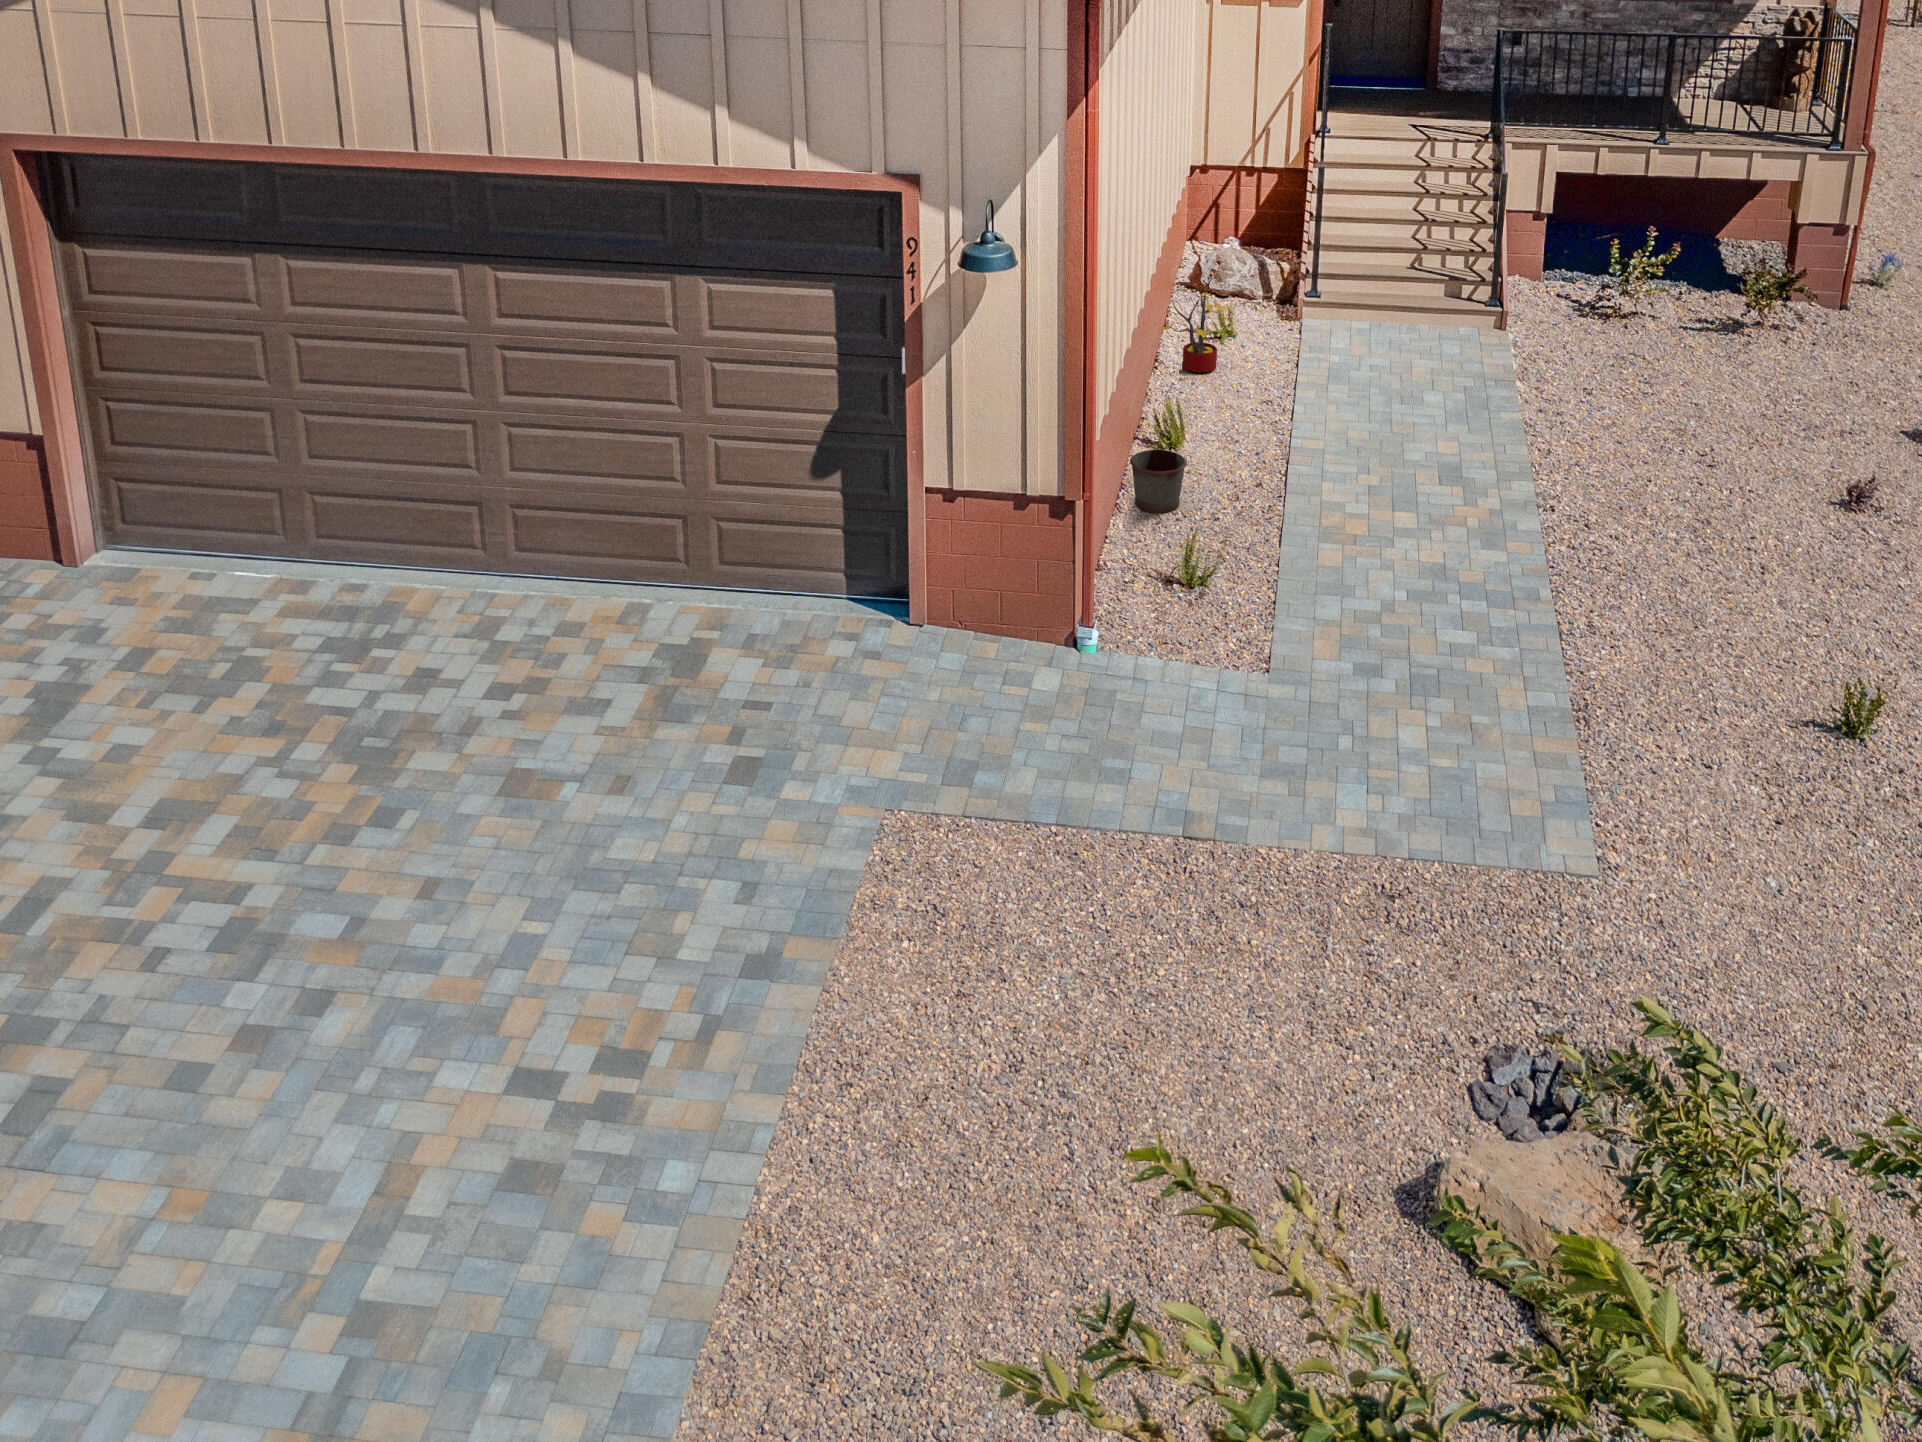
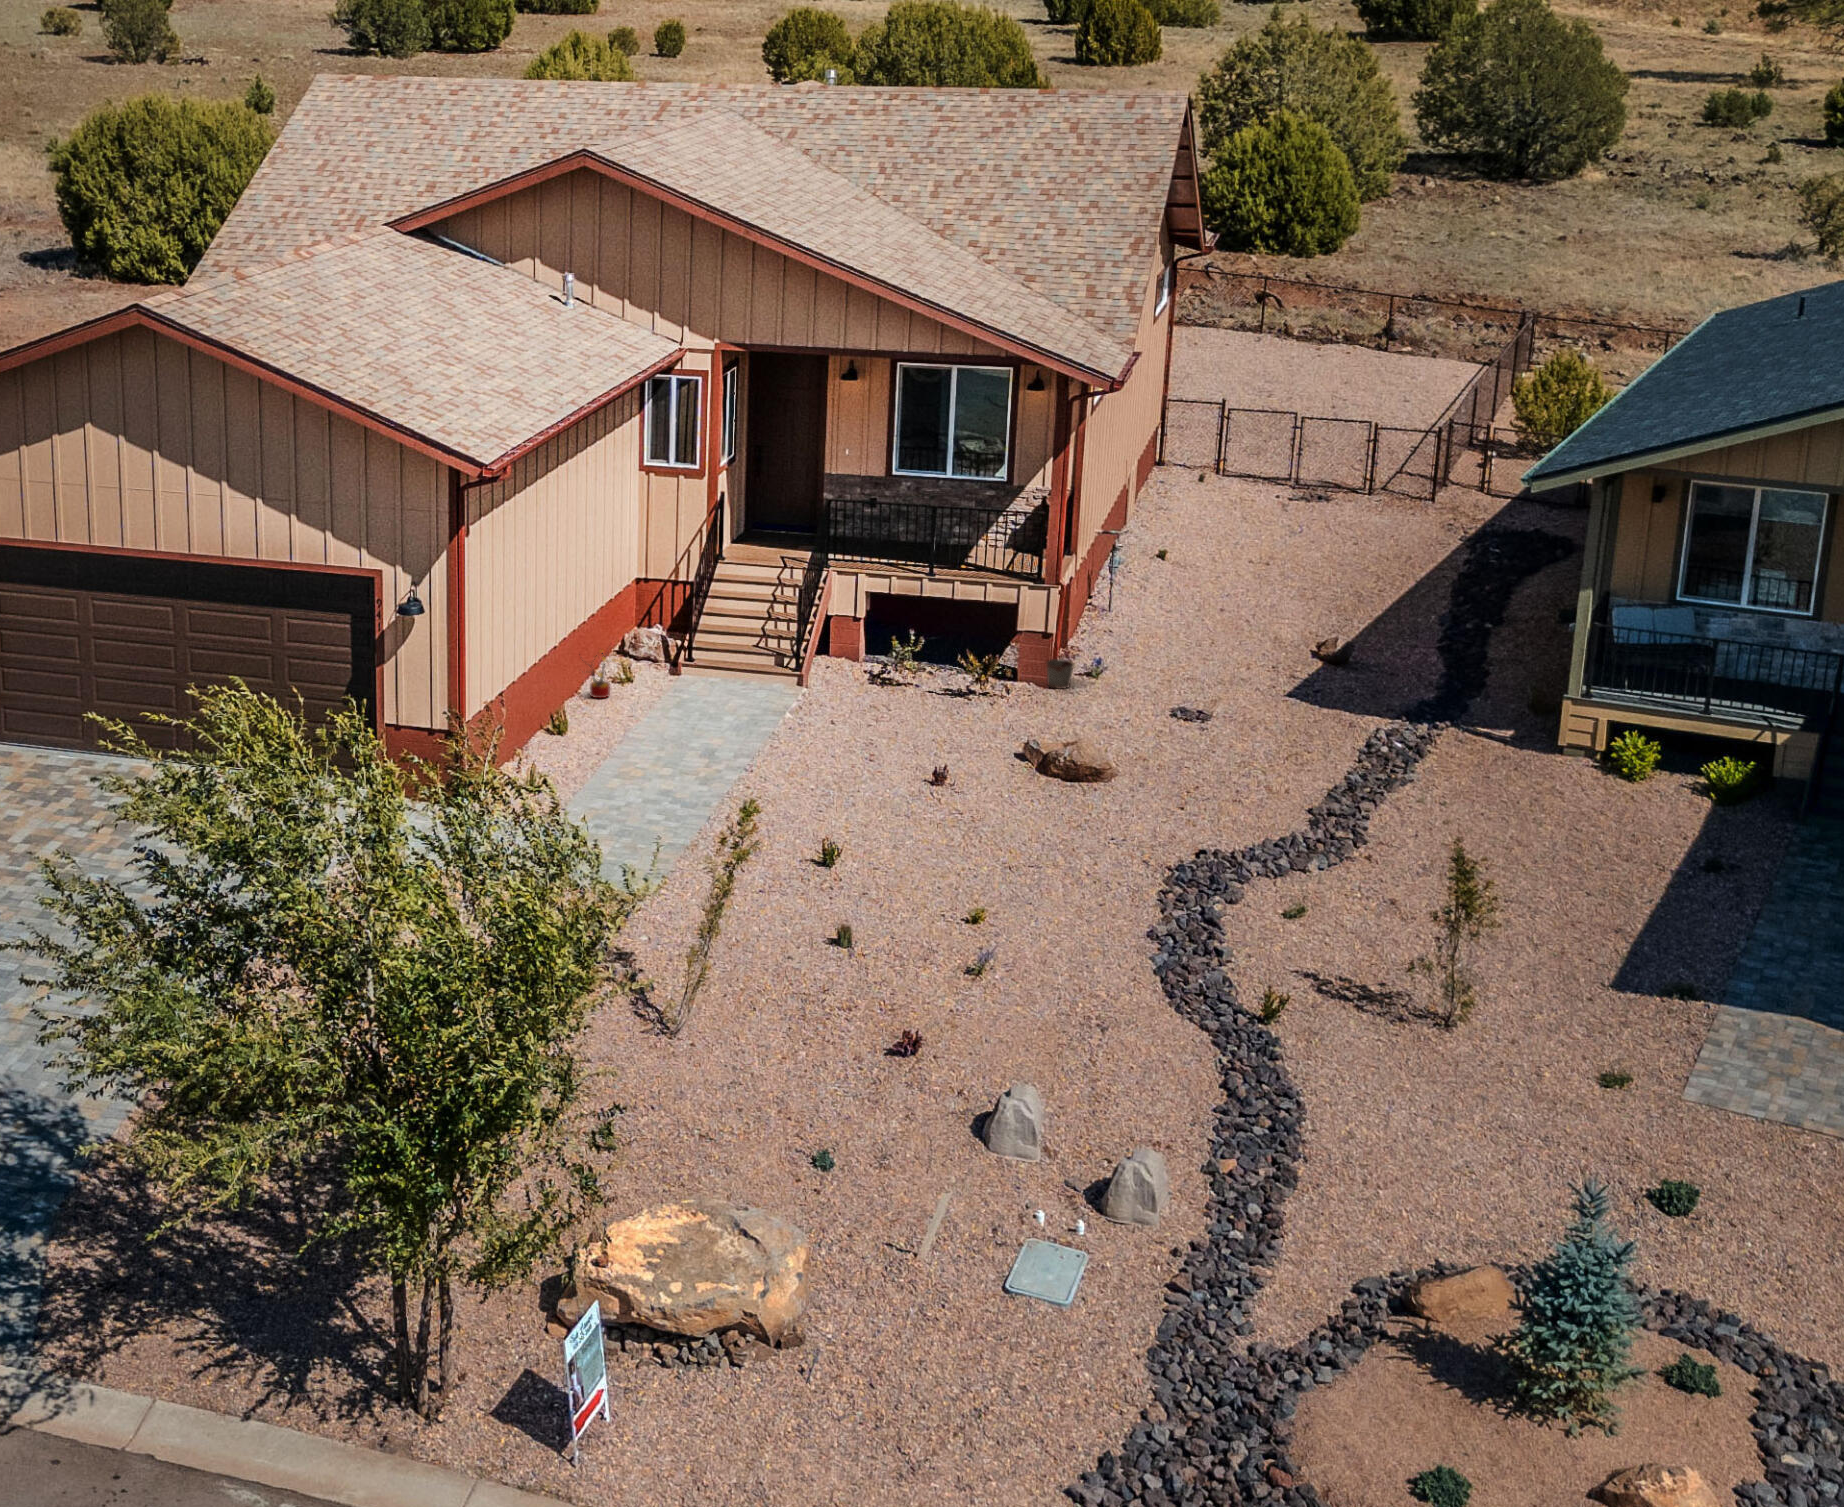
bucket: present [1130,450,1187,513] -> present [1046,659,1074,689]

